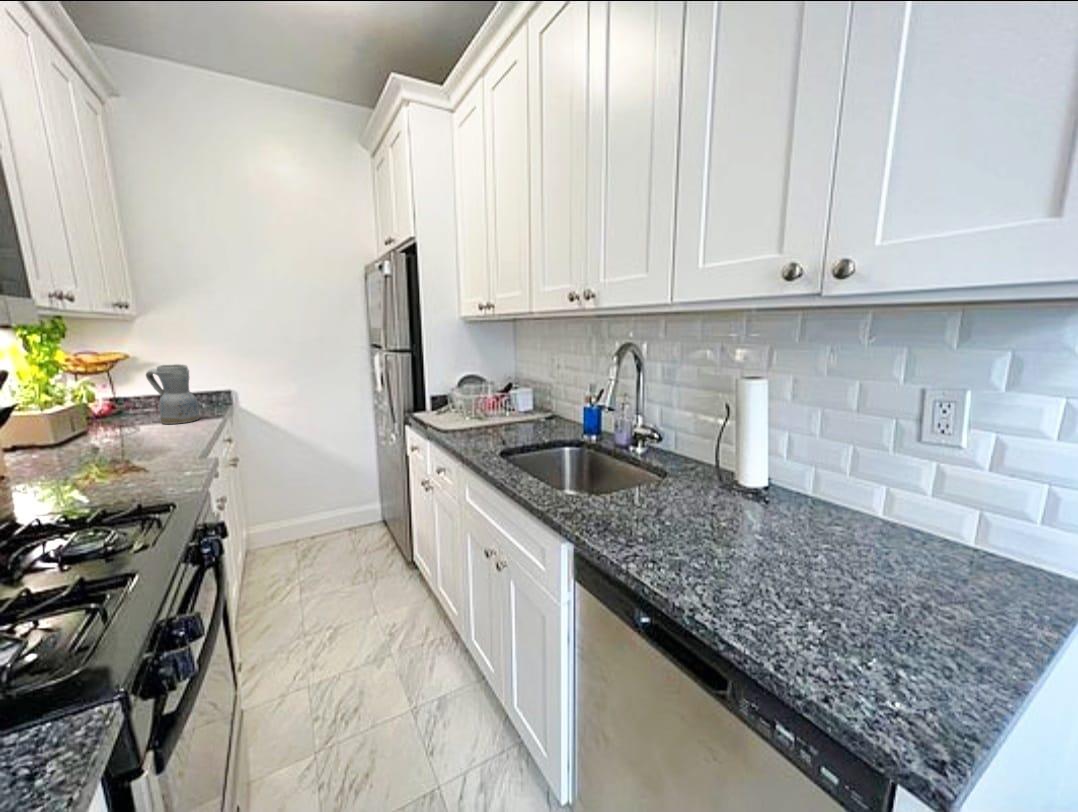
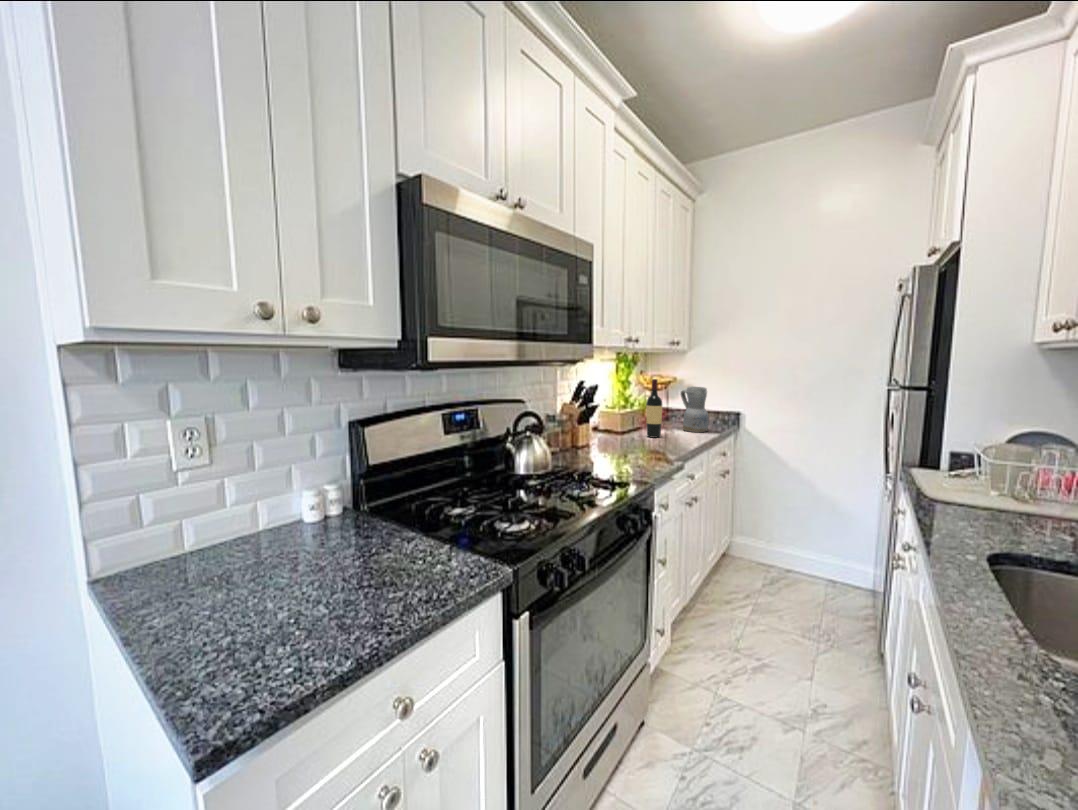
wine bottle: none [103,360,139,444] -> present [646,379,662,438]

